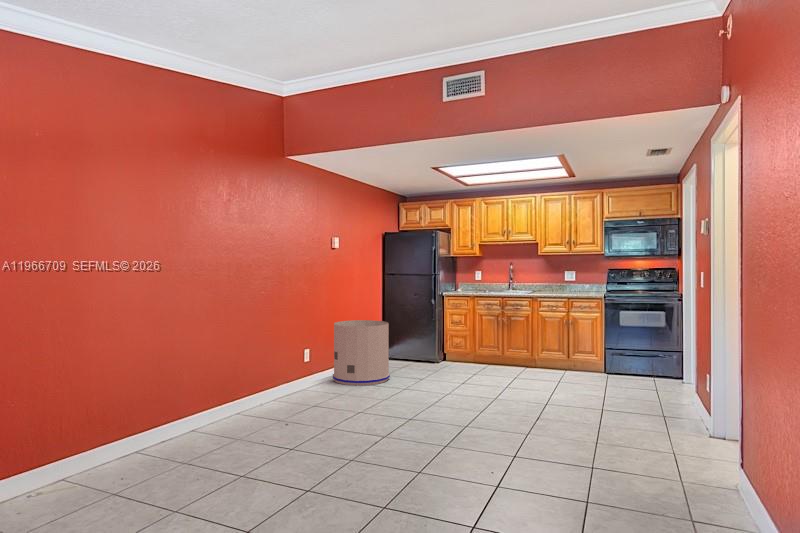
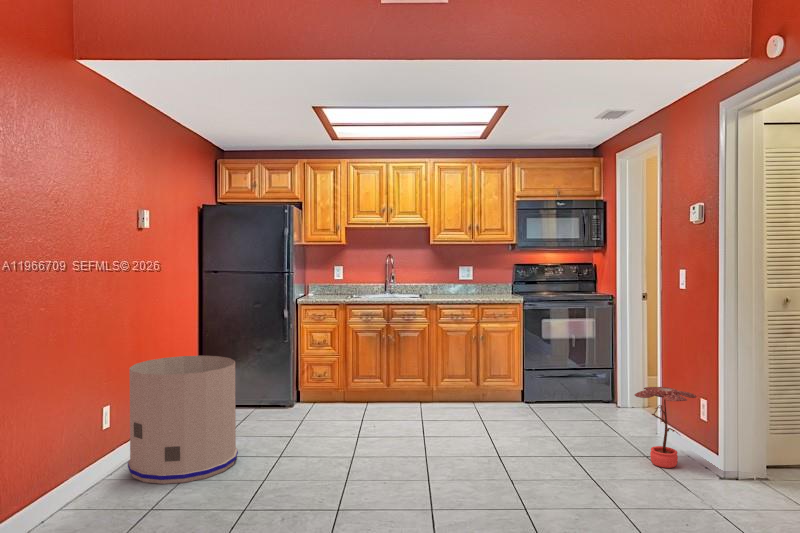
potted plant: none [639,357,688,415] -> present [635,387,696,468]

